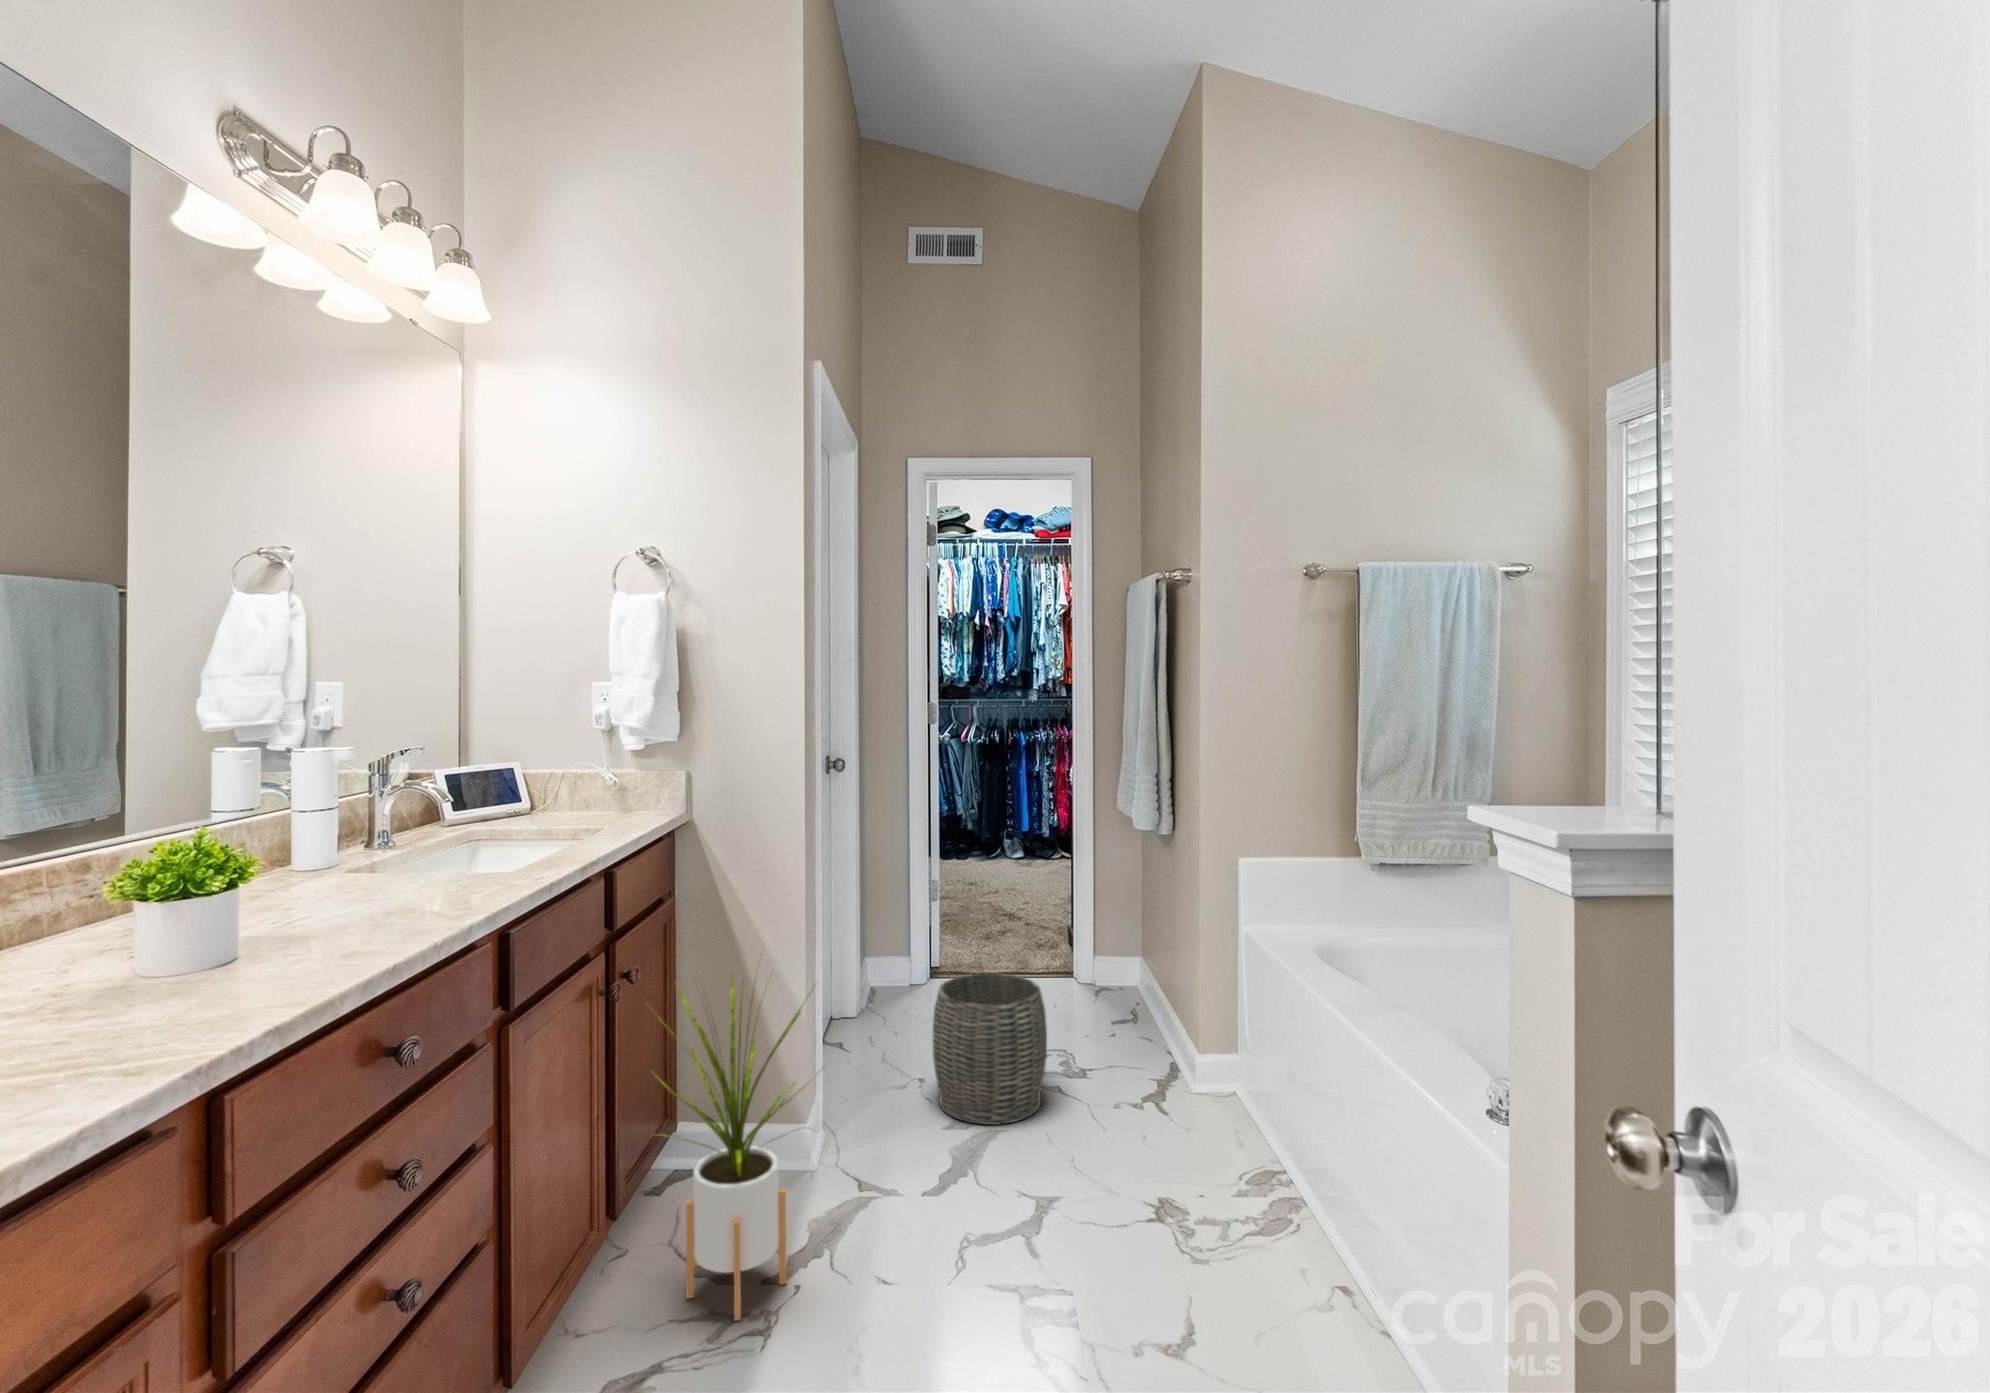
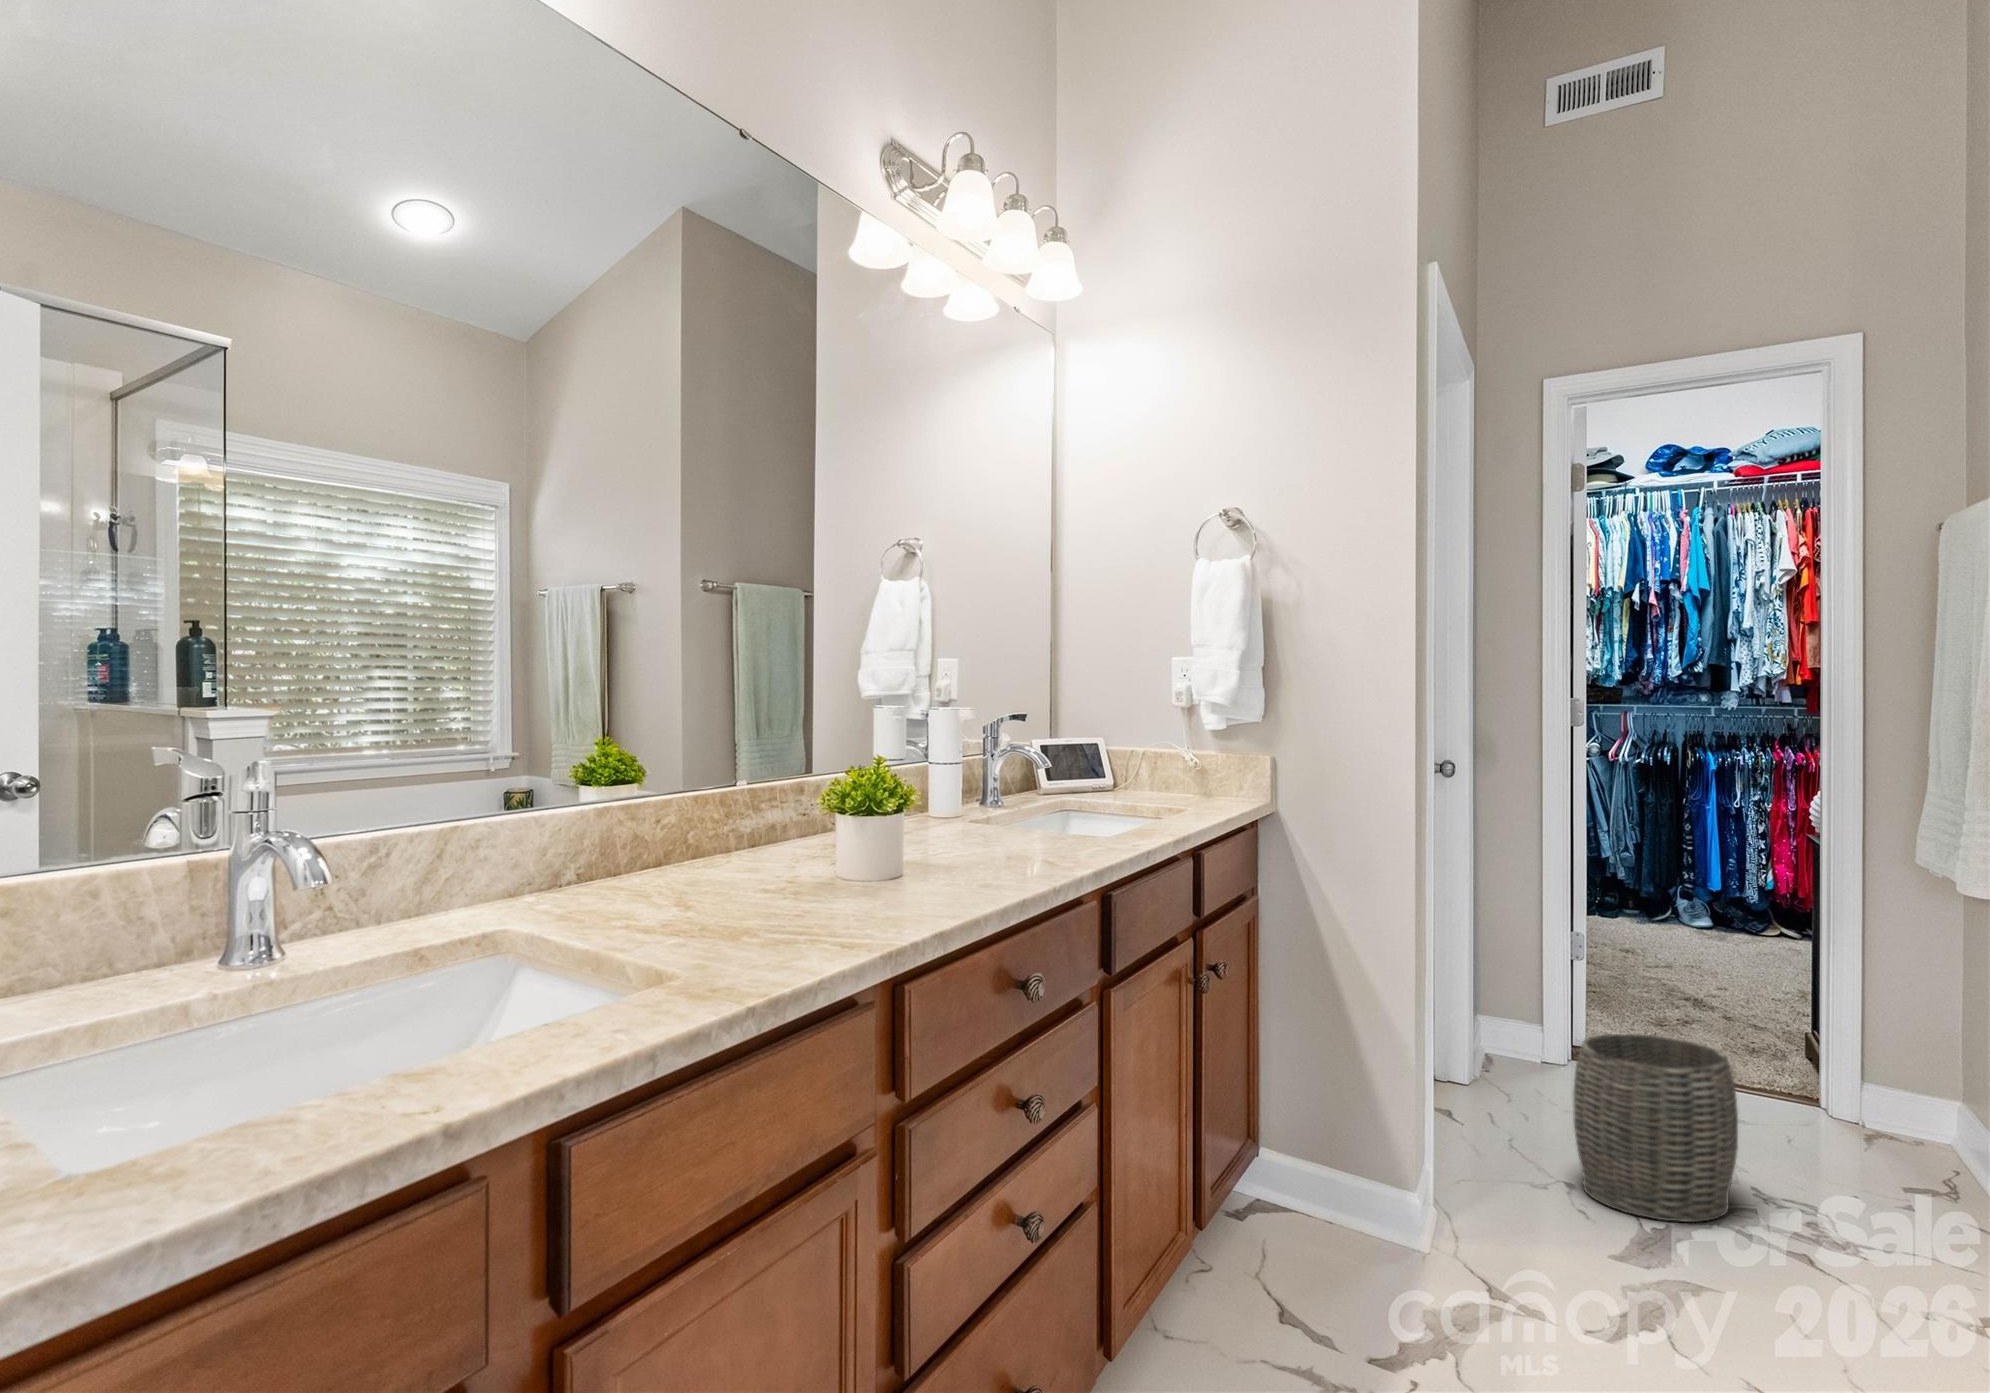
house plant: present [653,972,820,1321] -> none [1244,945,1444,1333]

